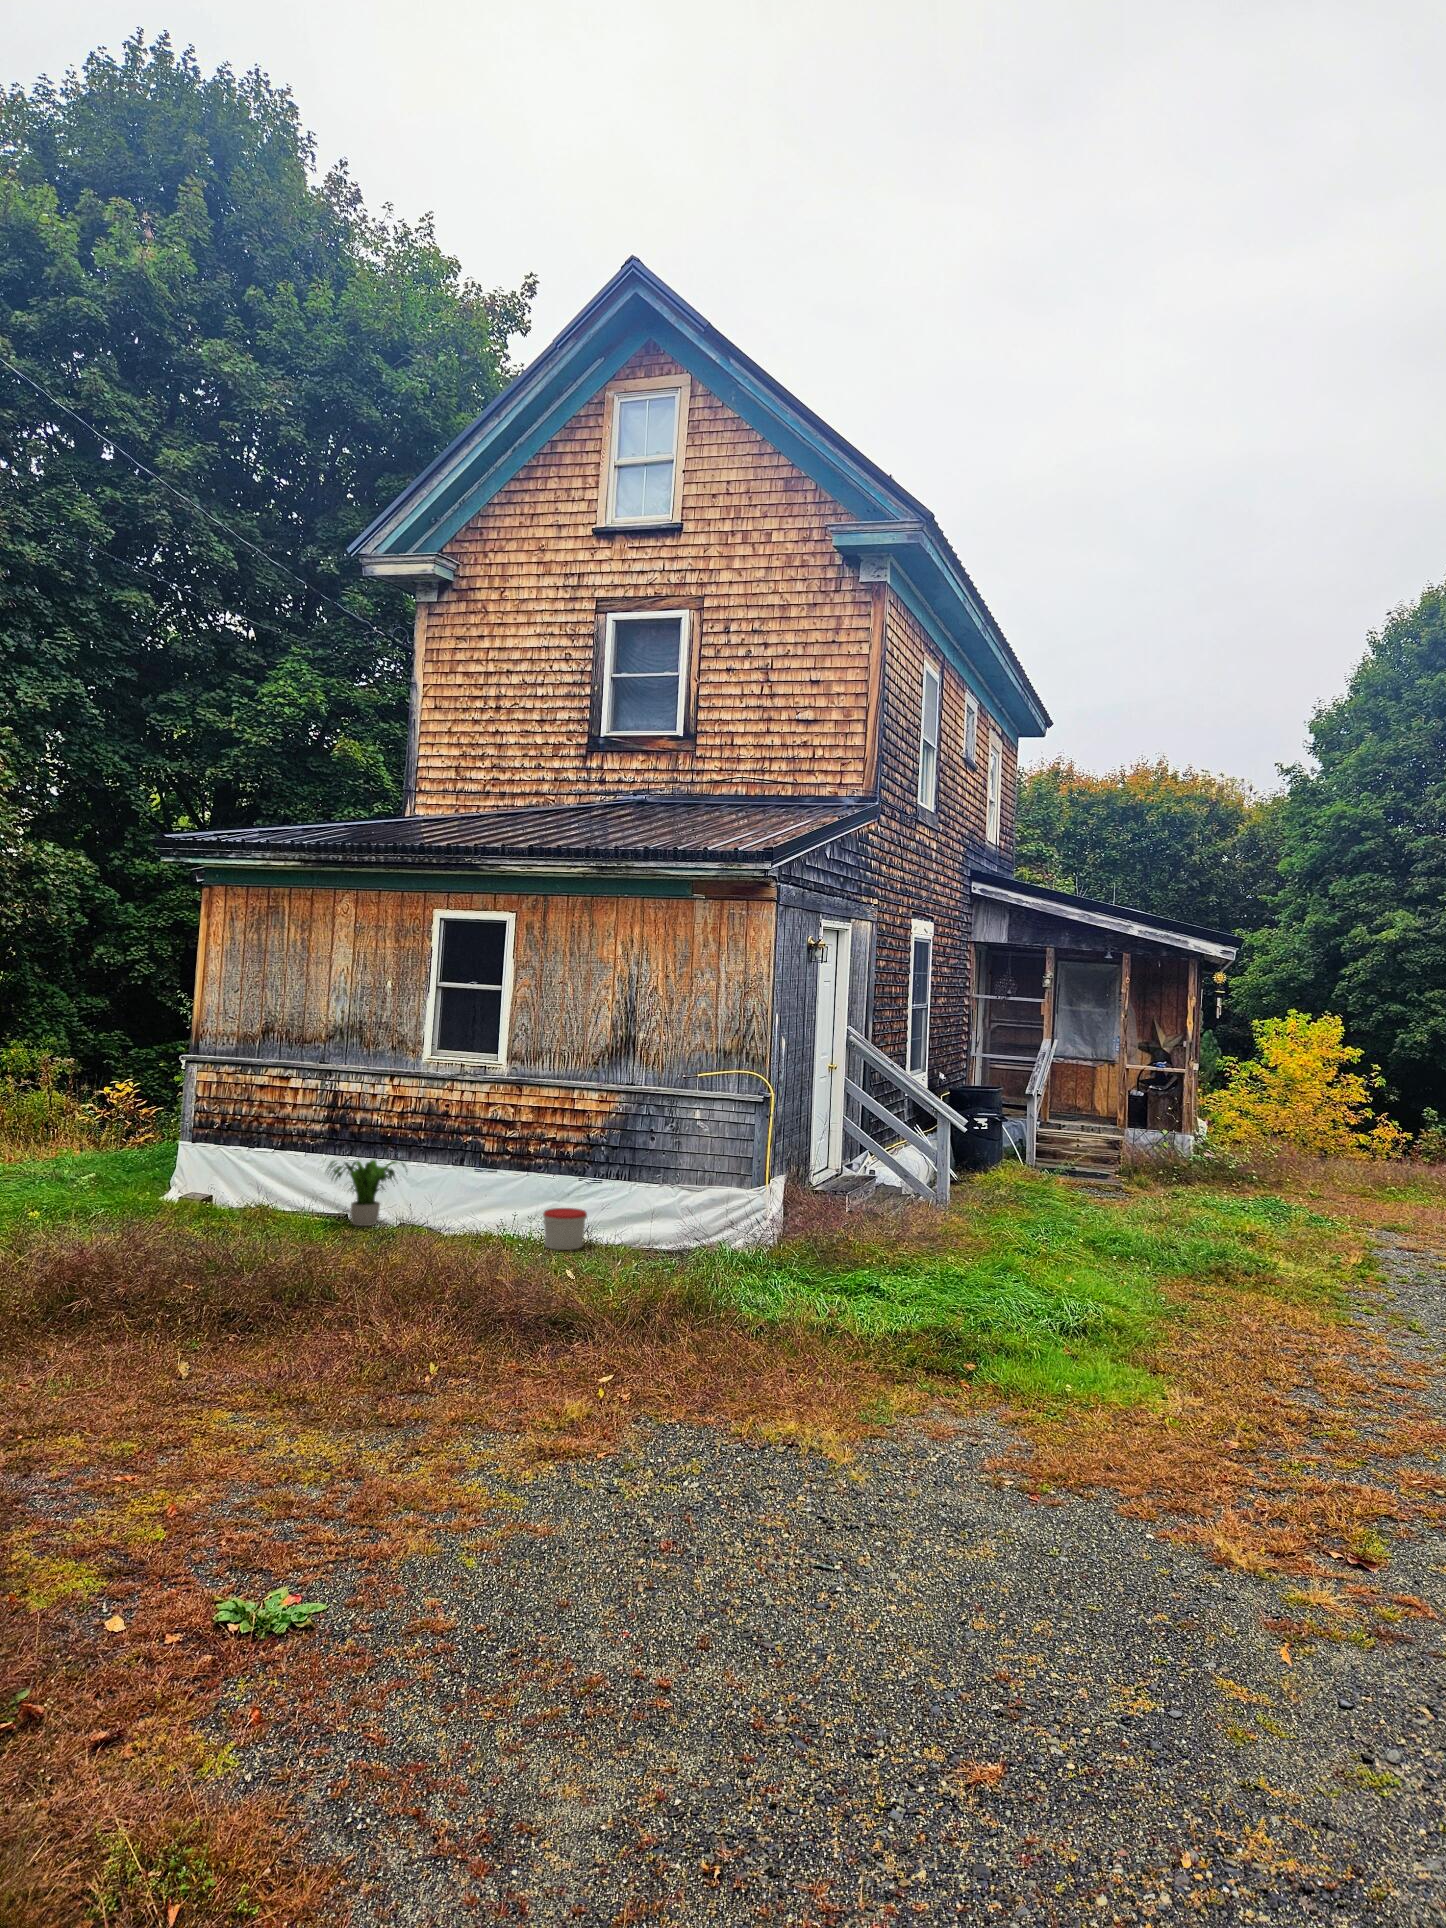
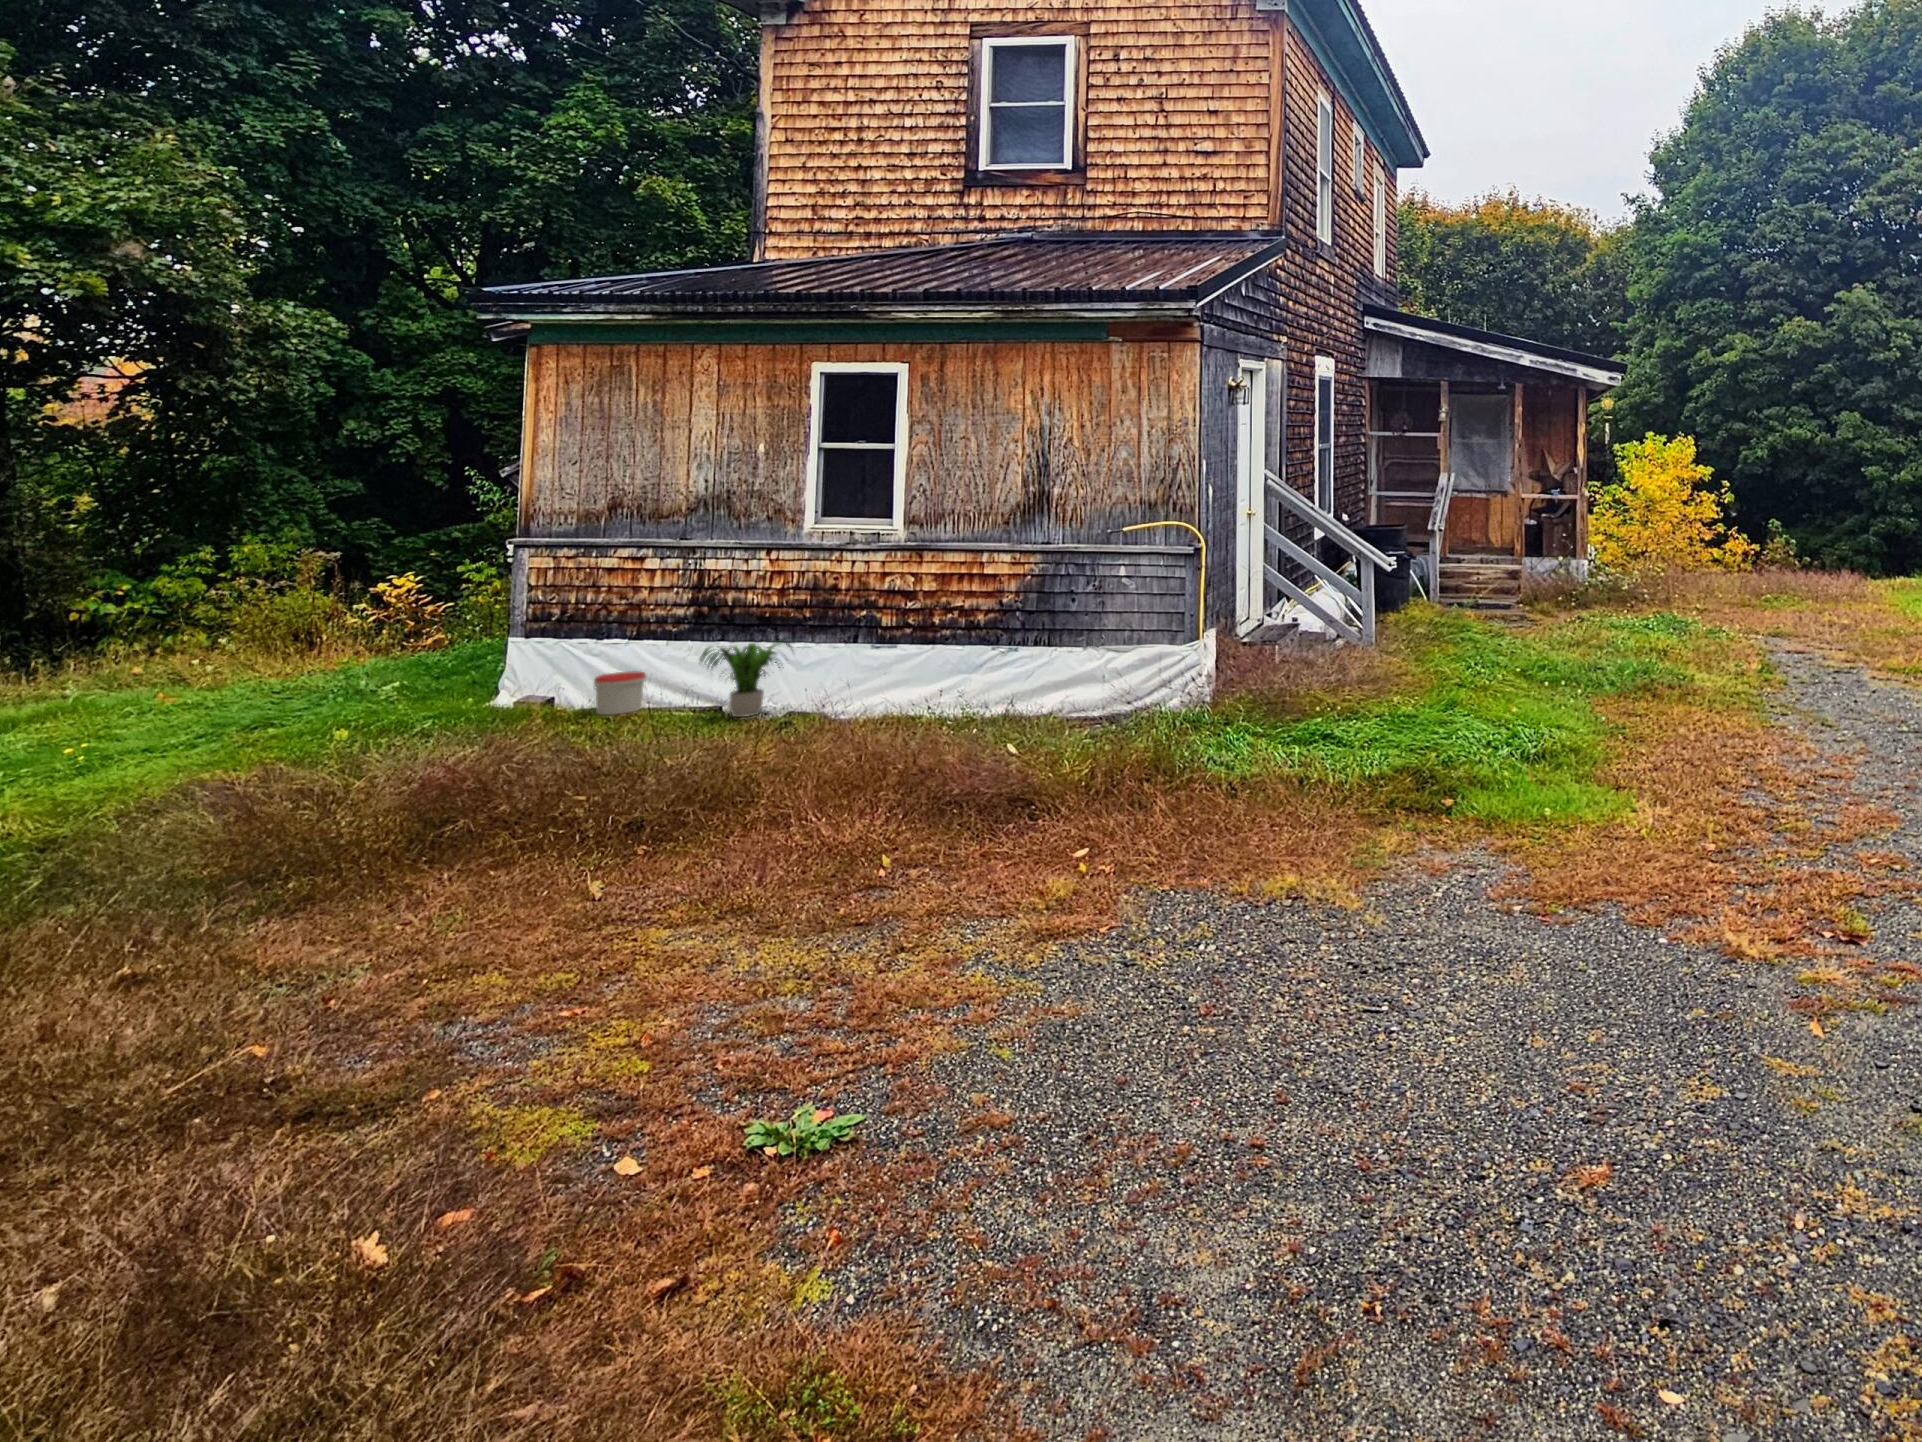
bucket: present [543,1208,587,1250] -> present [594,671,646,715]

